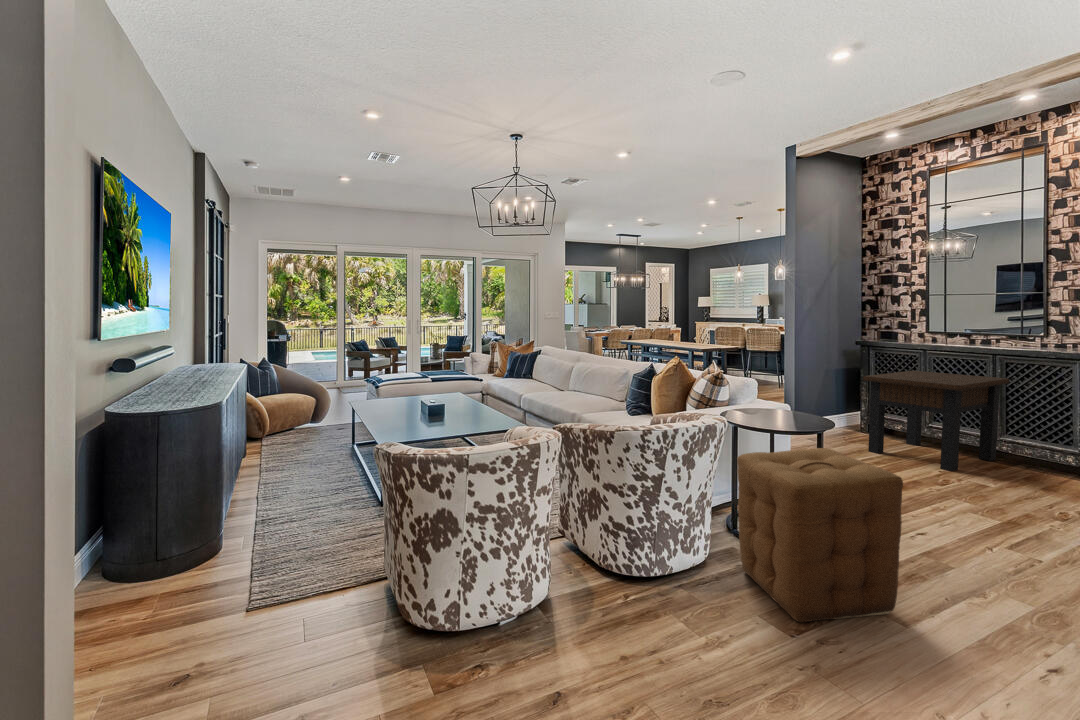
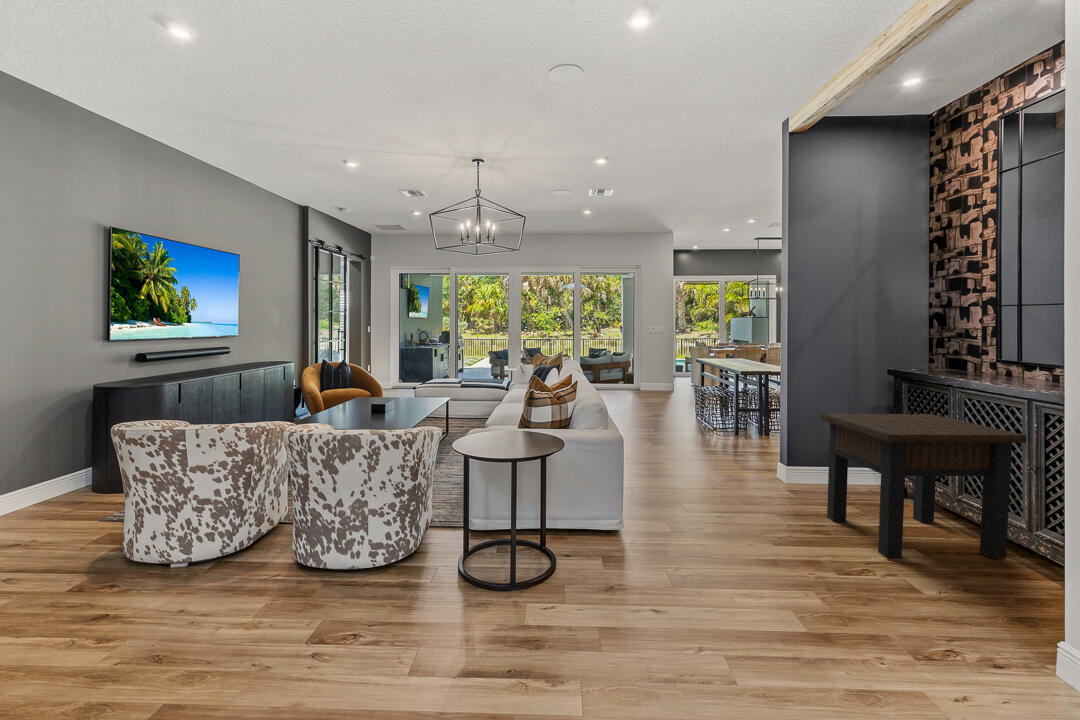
ottoman: present [737,448,903,622] -> none [317,463,472,649]

